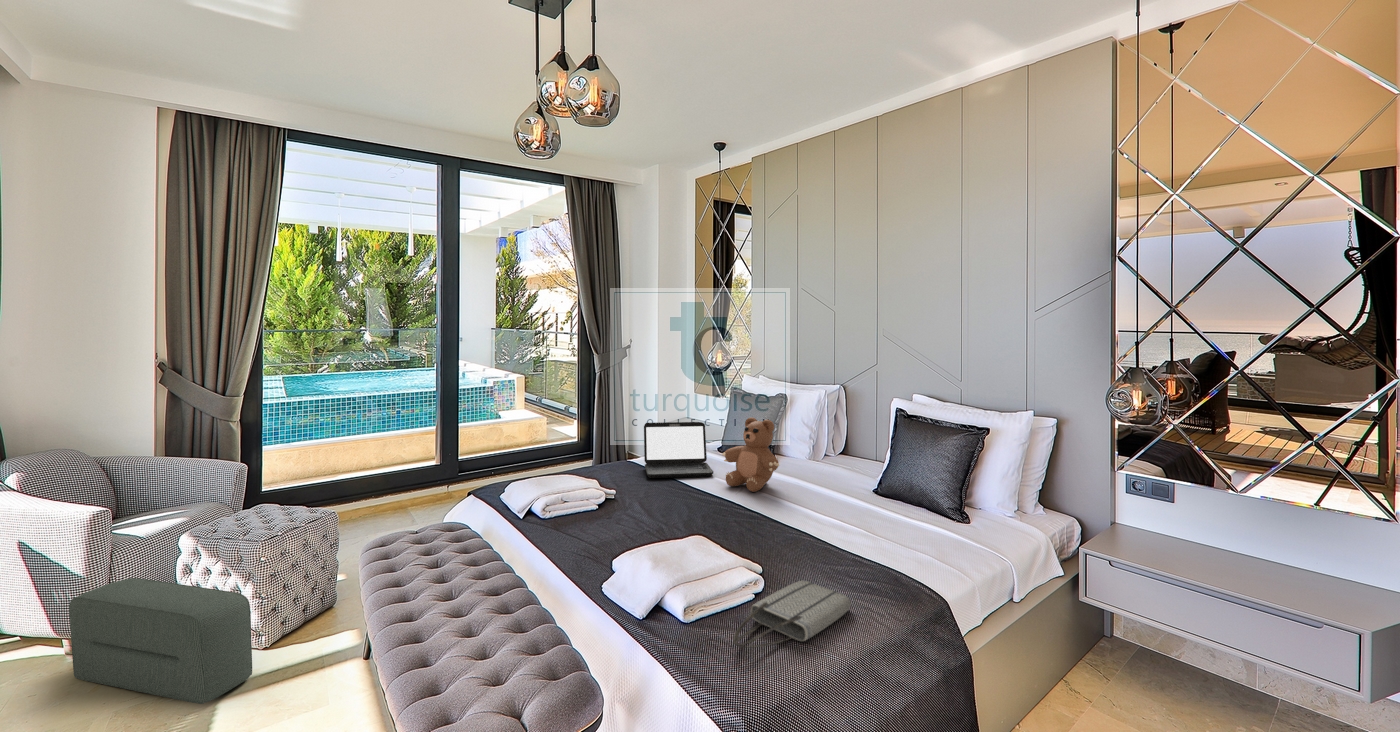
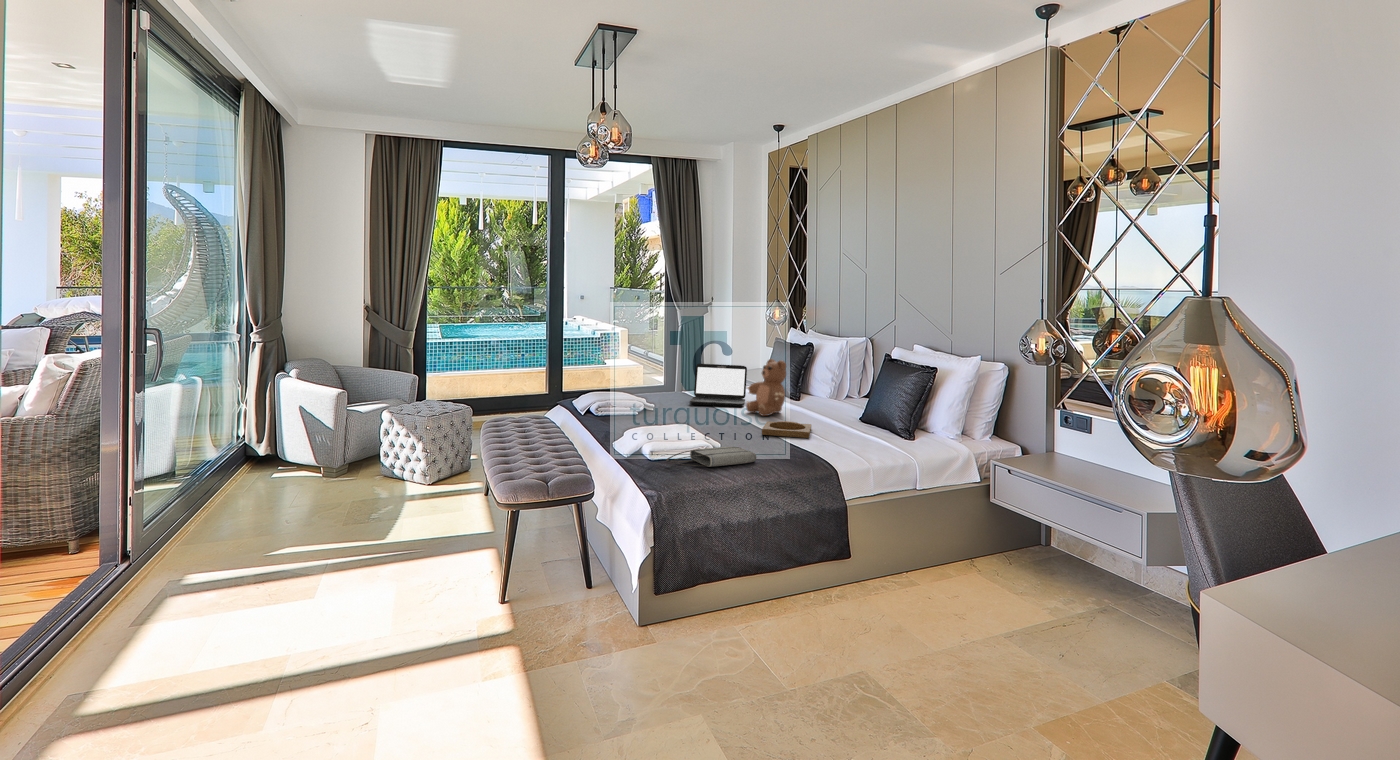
tray: none [777,506,853,534] -> present [762,421,811,438]
pouf: present [69,578,252,704] -> none [329,433,421,503]

